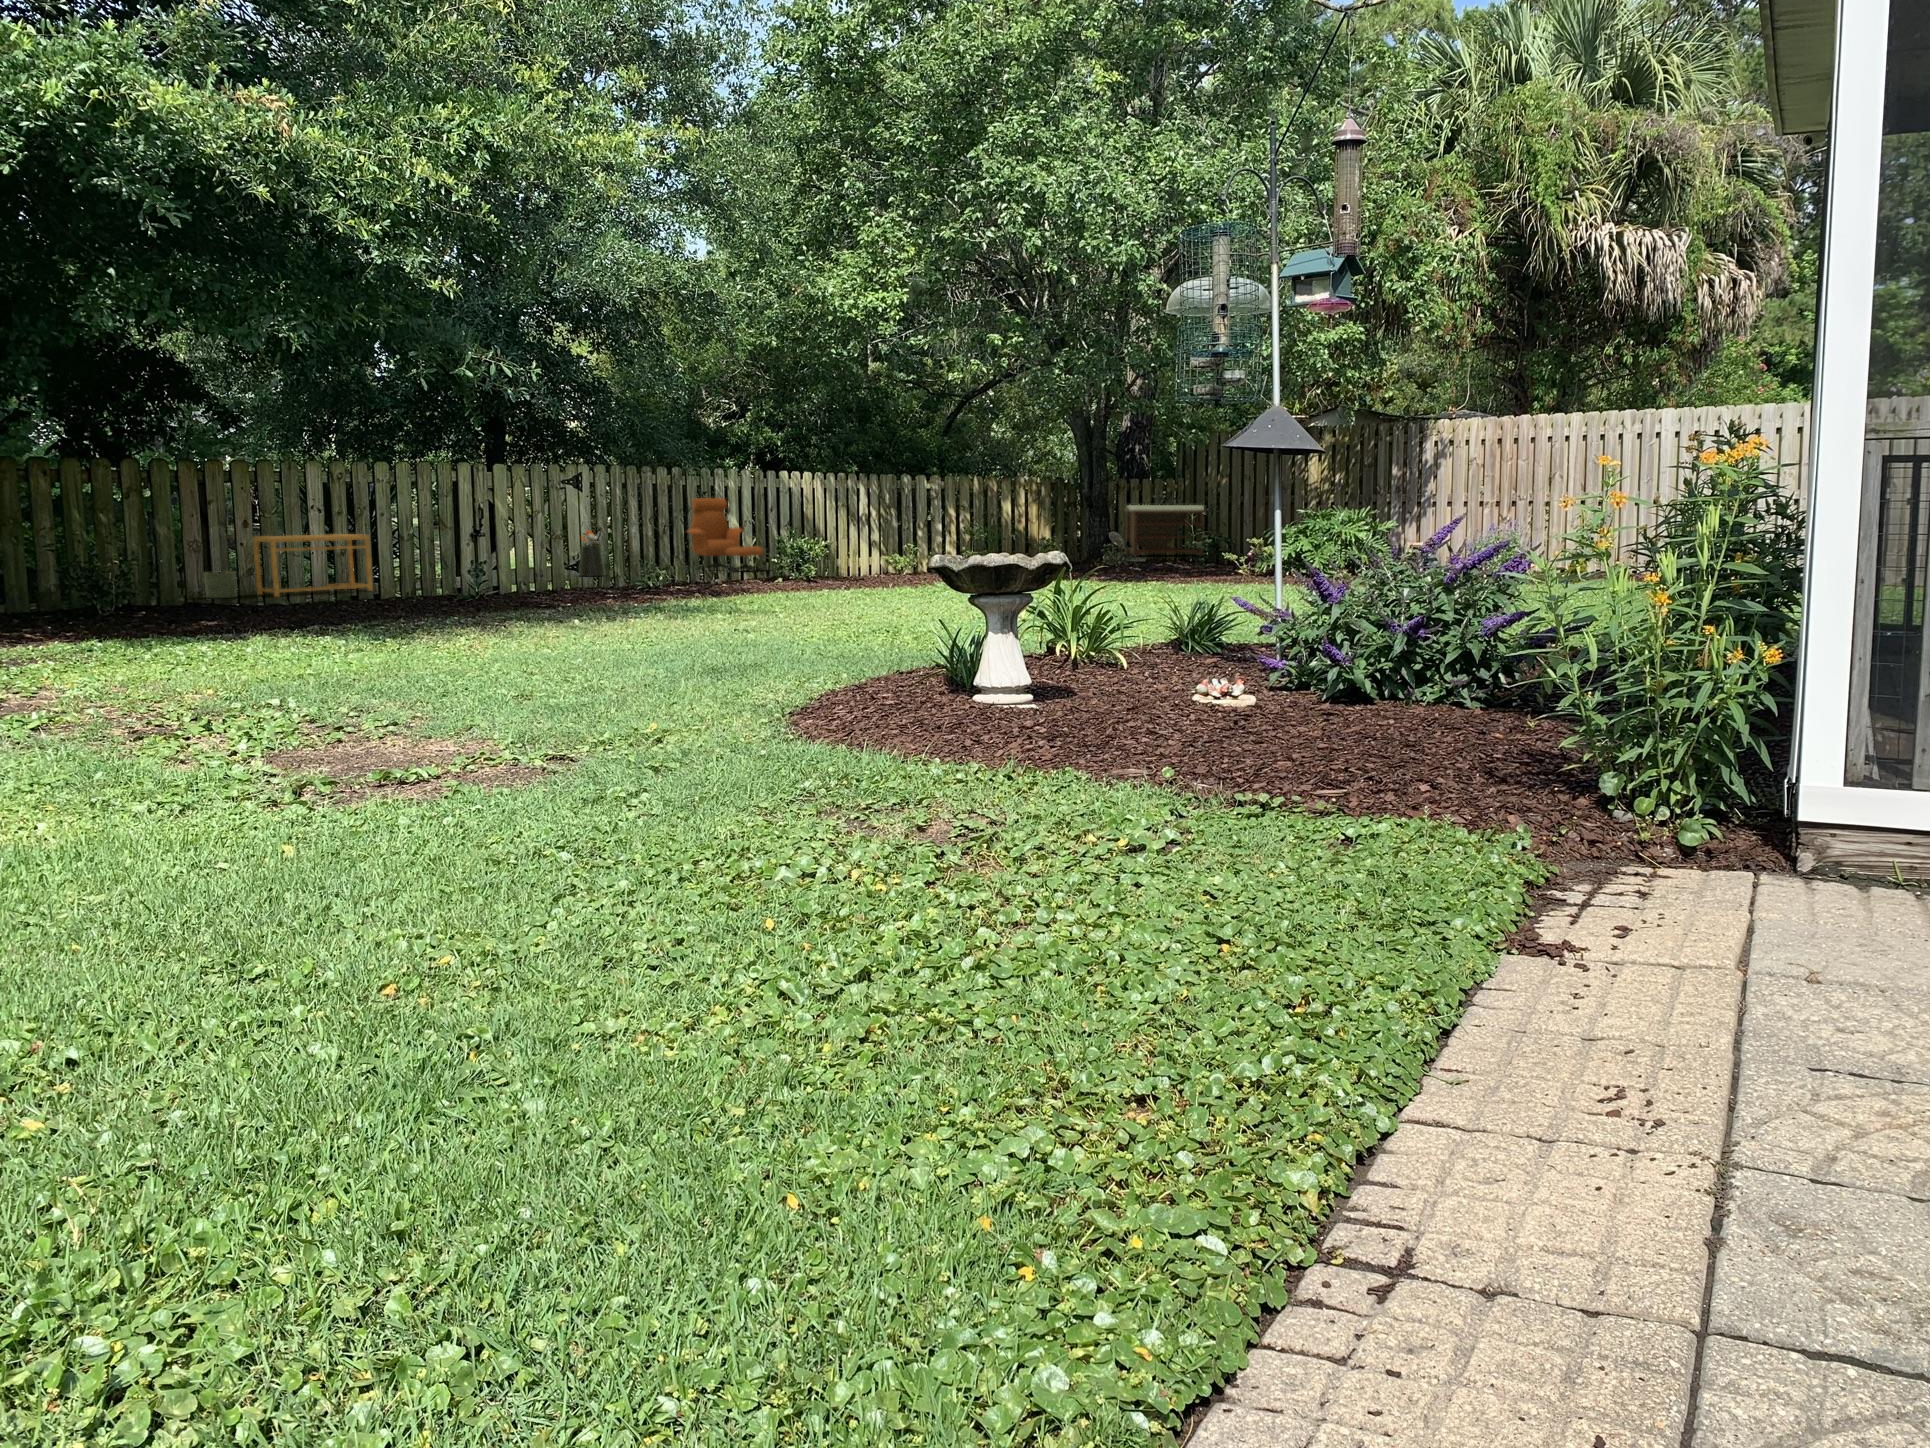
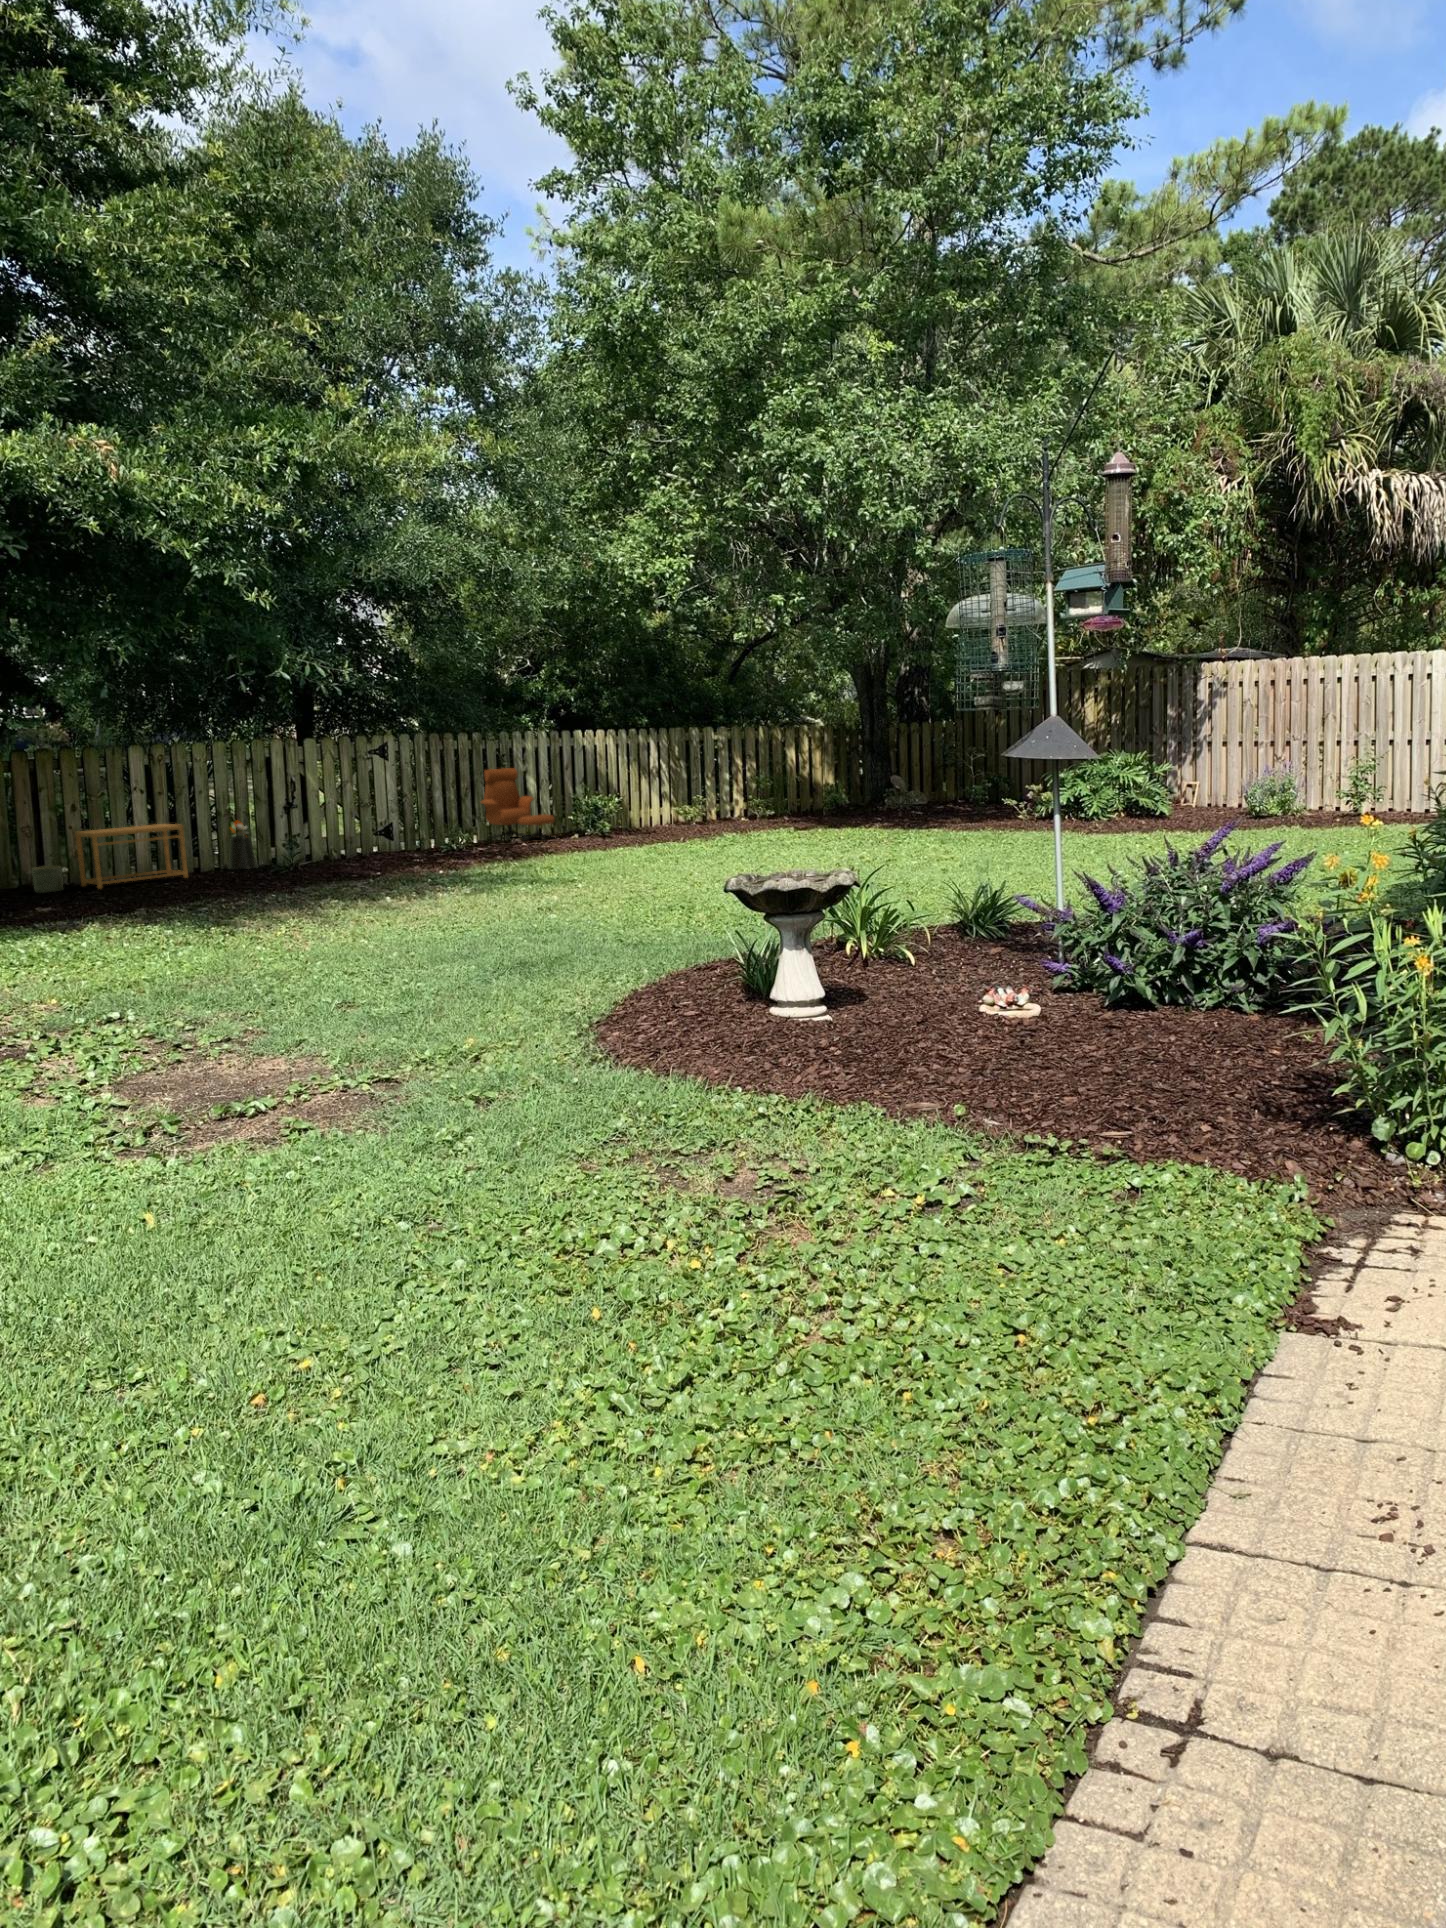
bench: present [1124,505,1205,557] -> none [902,753,983,806]
watering can: present [579,531,605,576] -> present [229,820,257,870]

